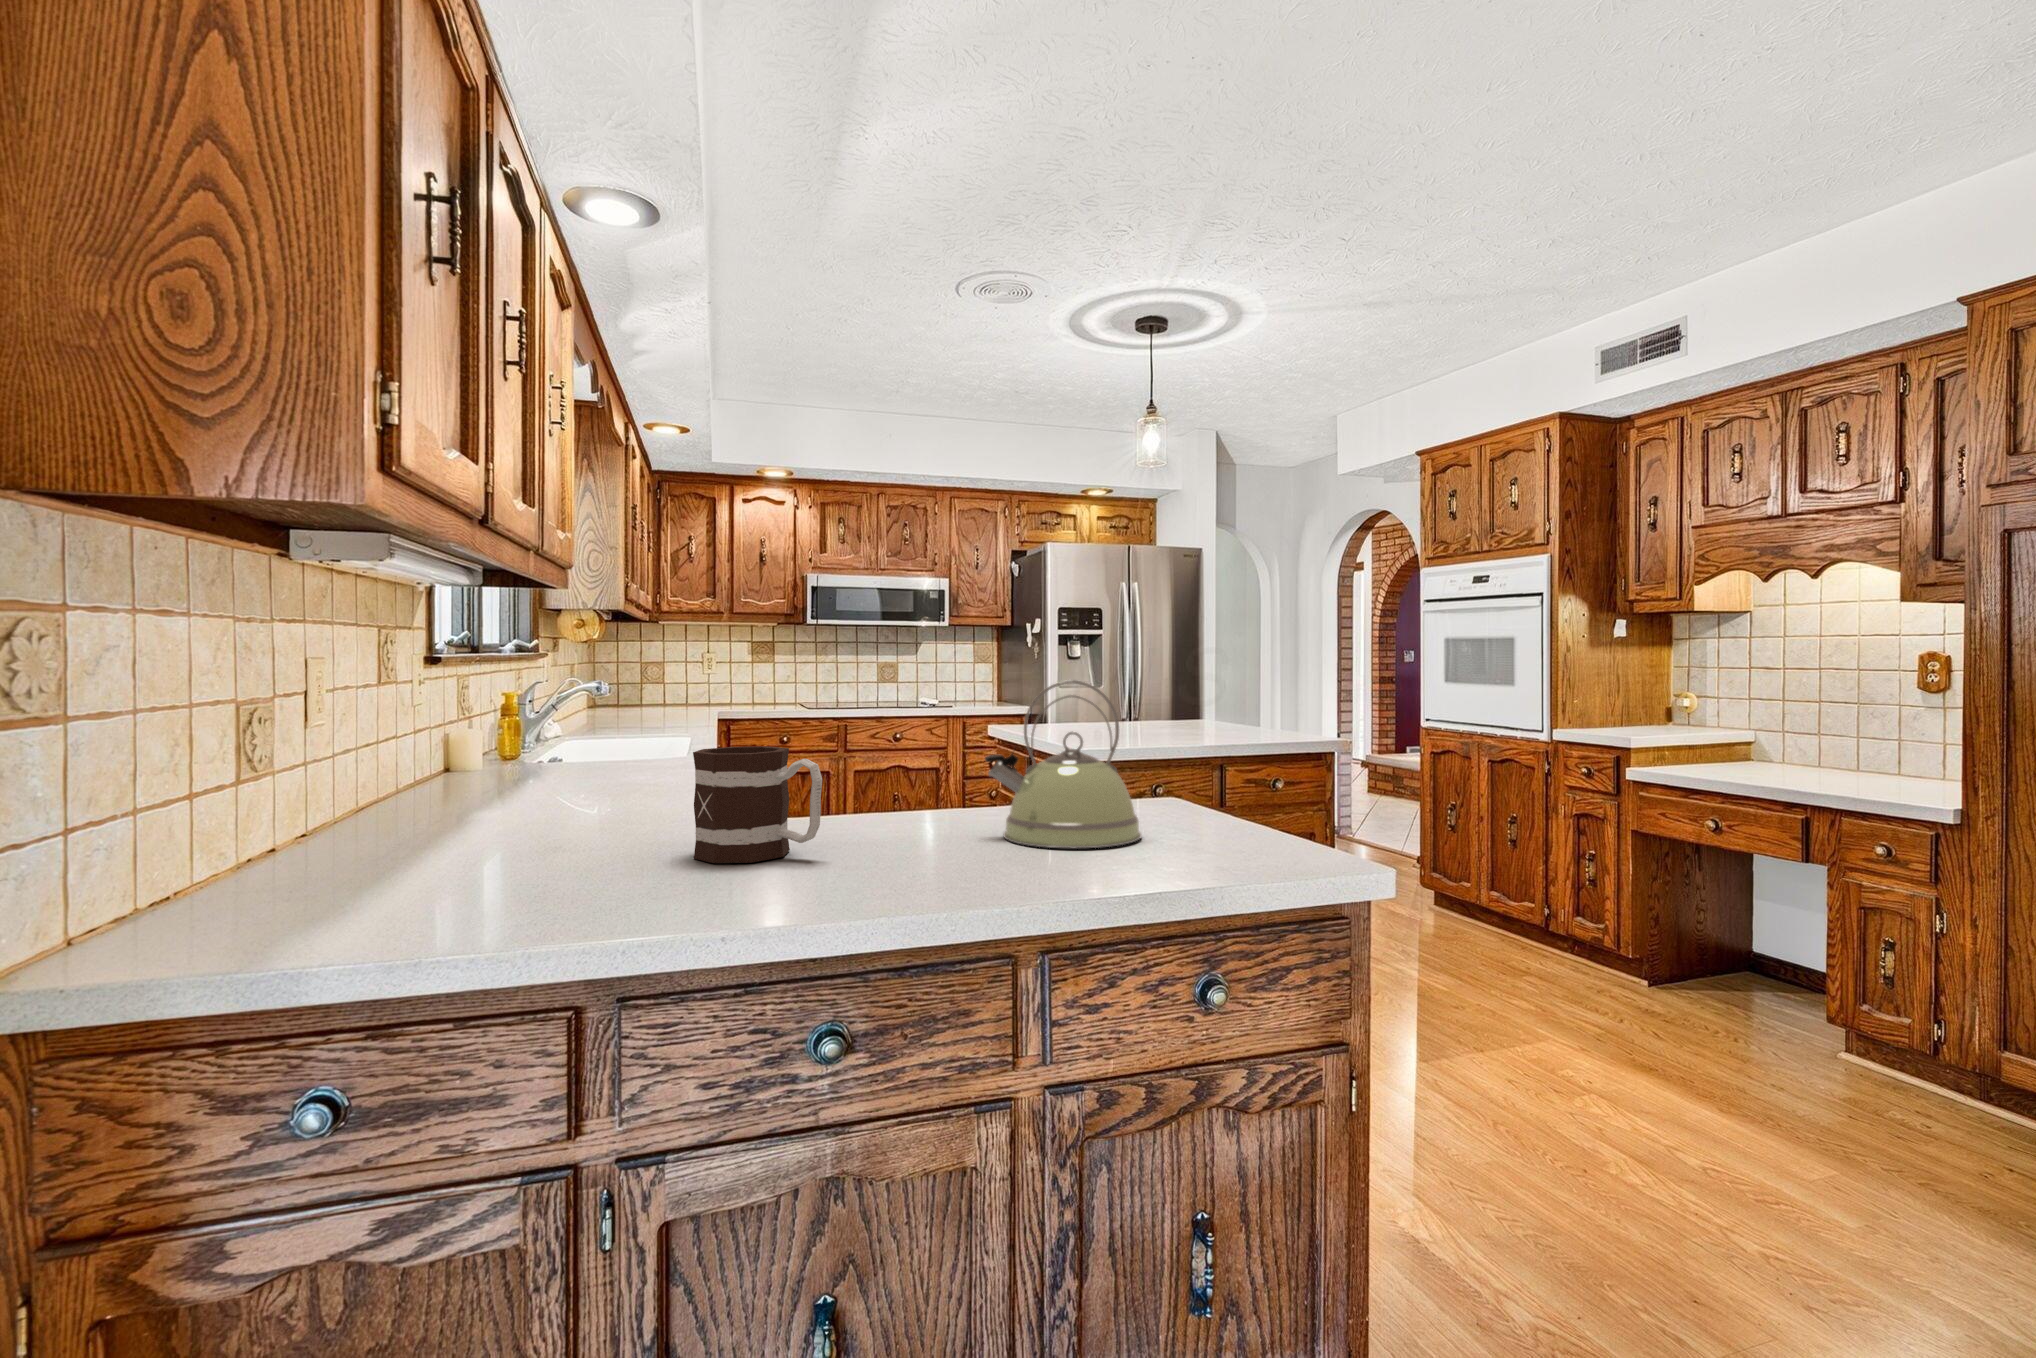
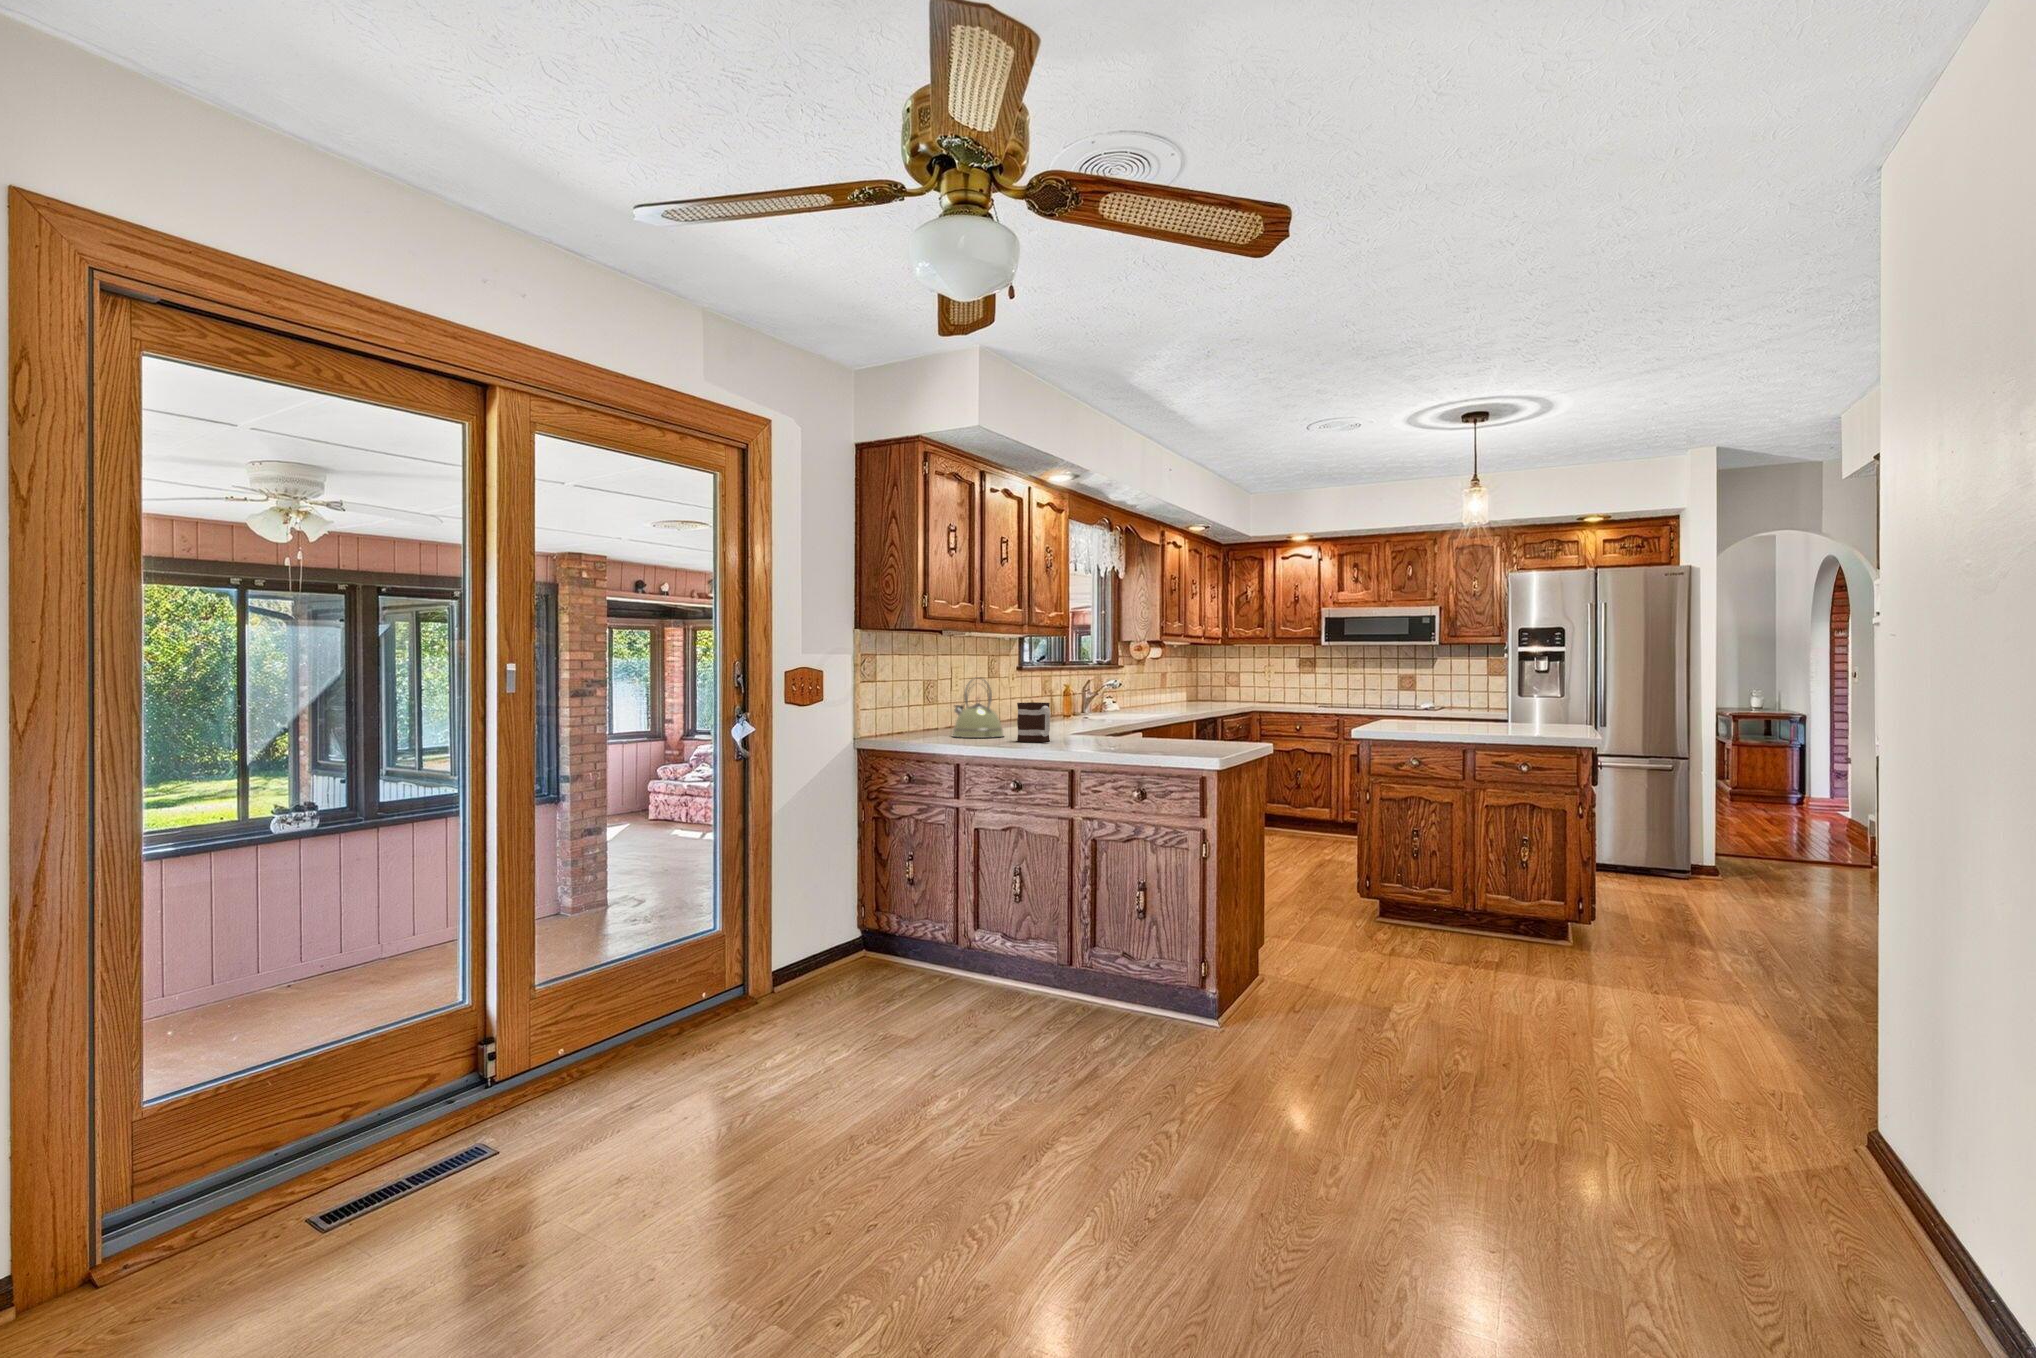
kettle: present [985,680,1141,848] -> present [953,679,1003,738]

